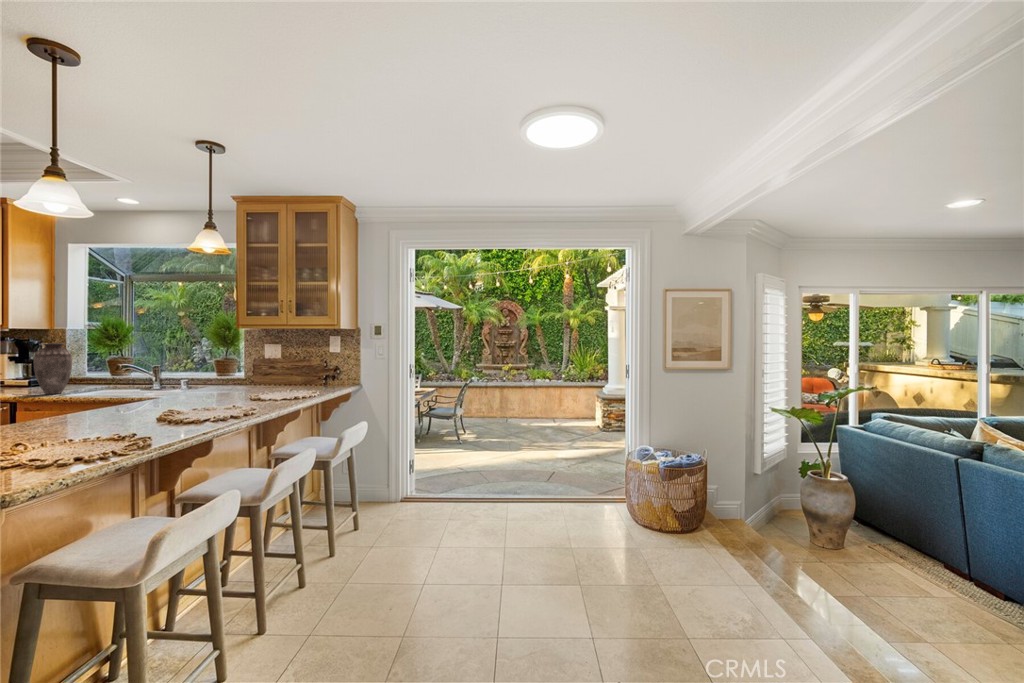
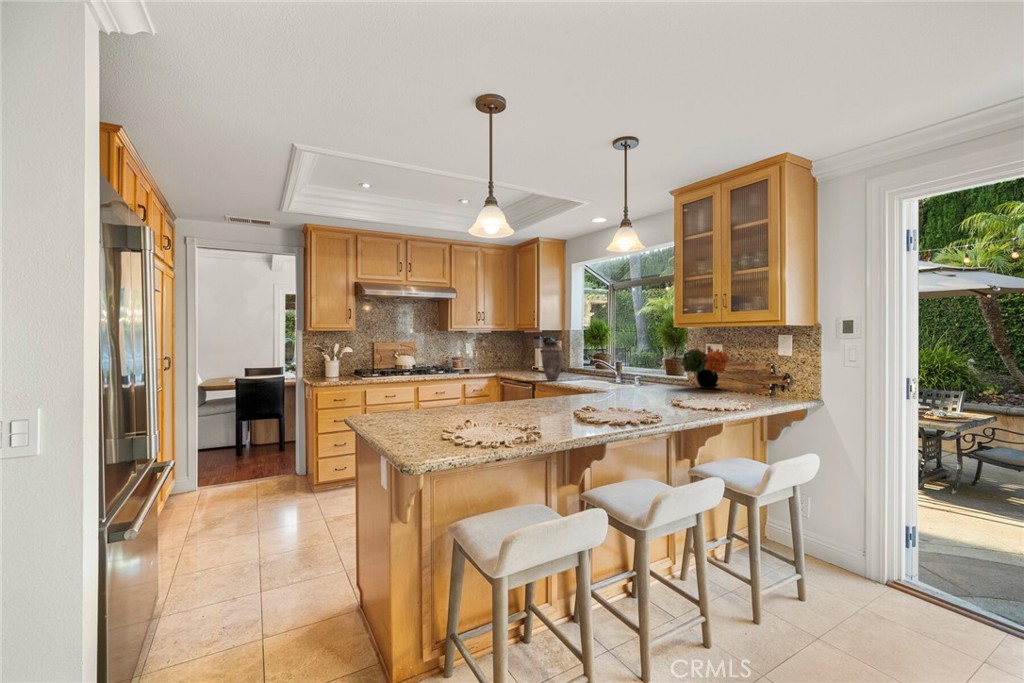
flower arrangement: none [239,345,290,385] -> present [681,346,732,389]

